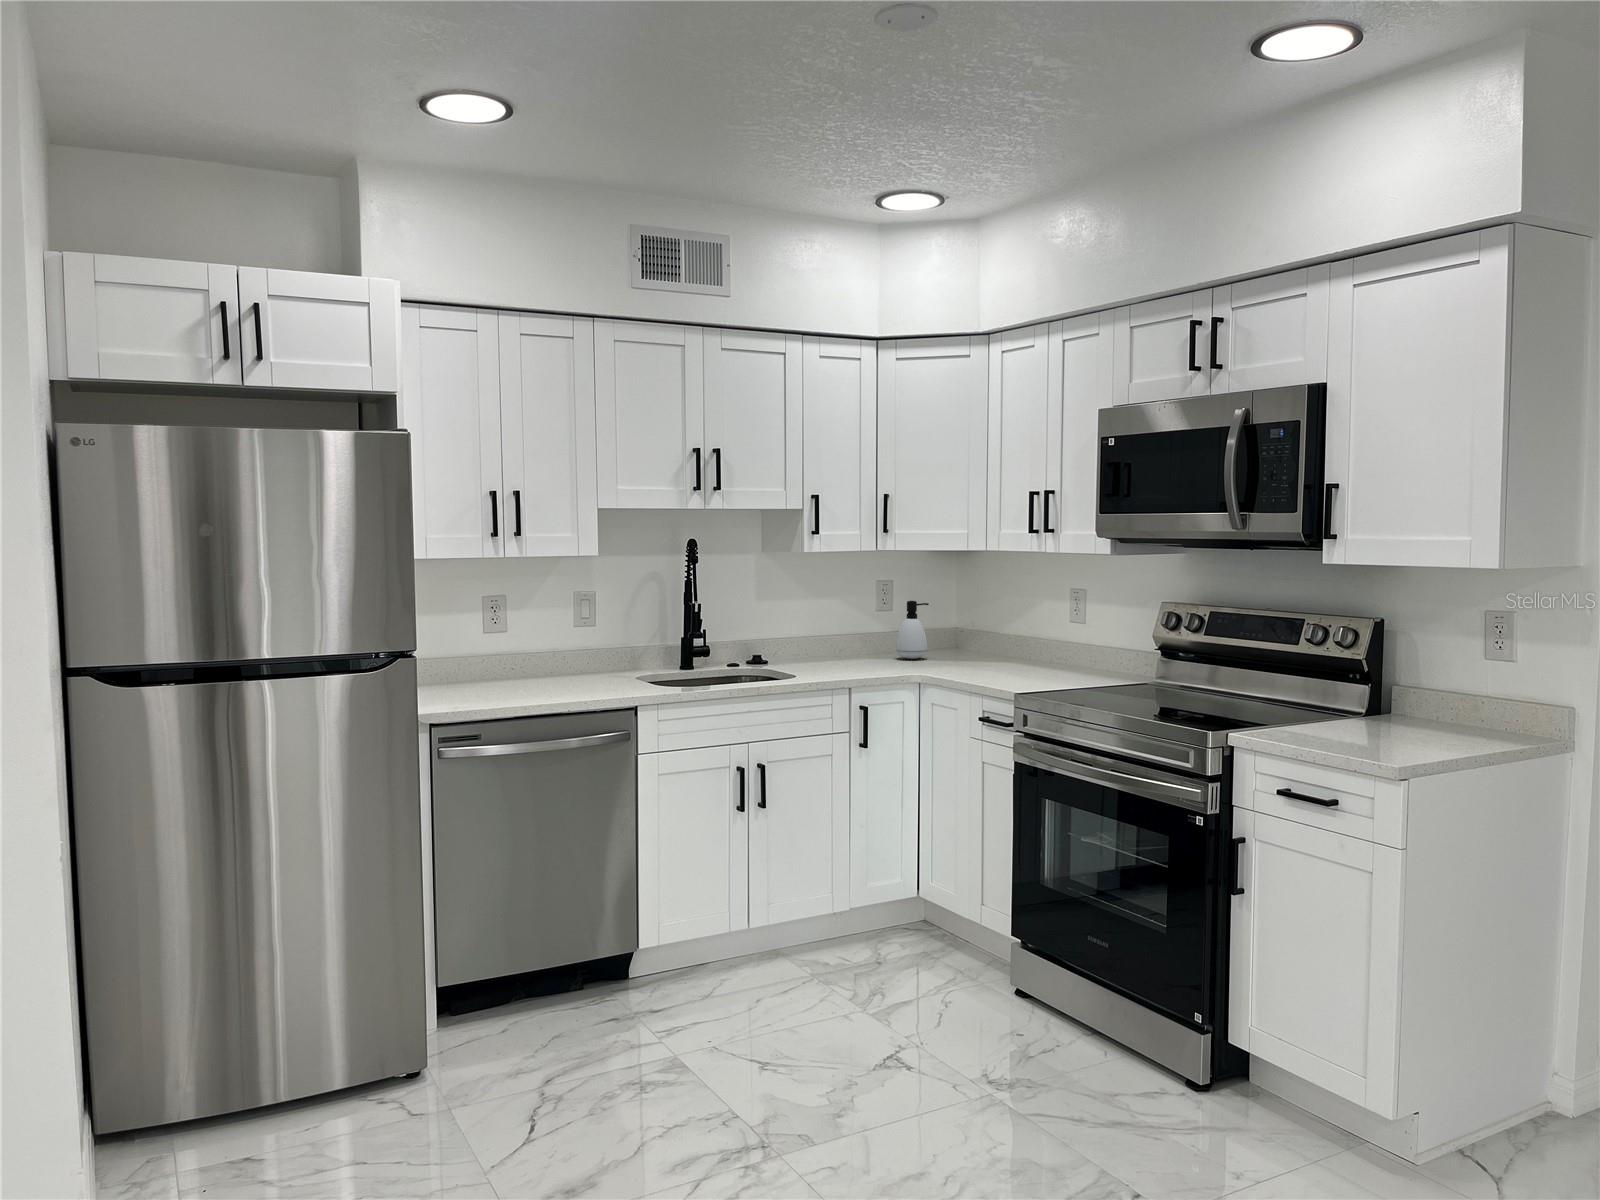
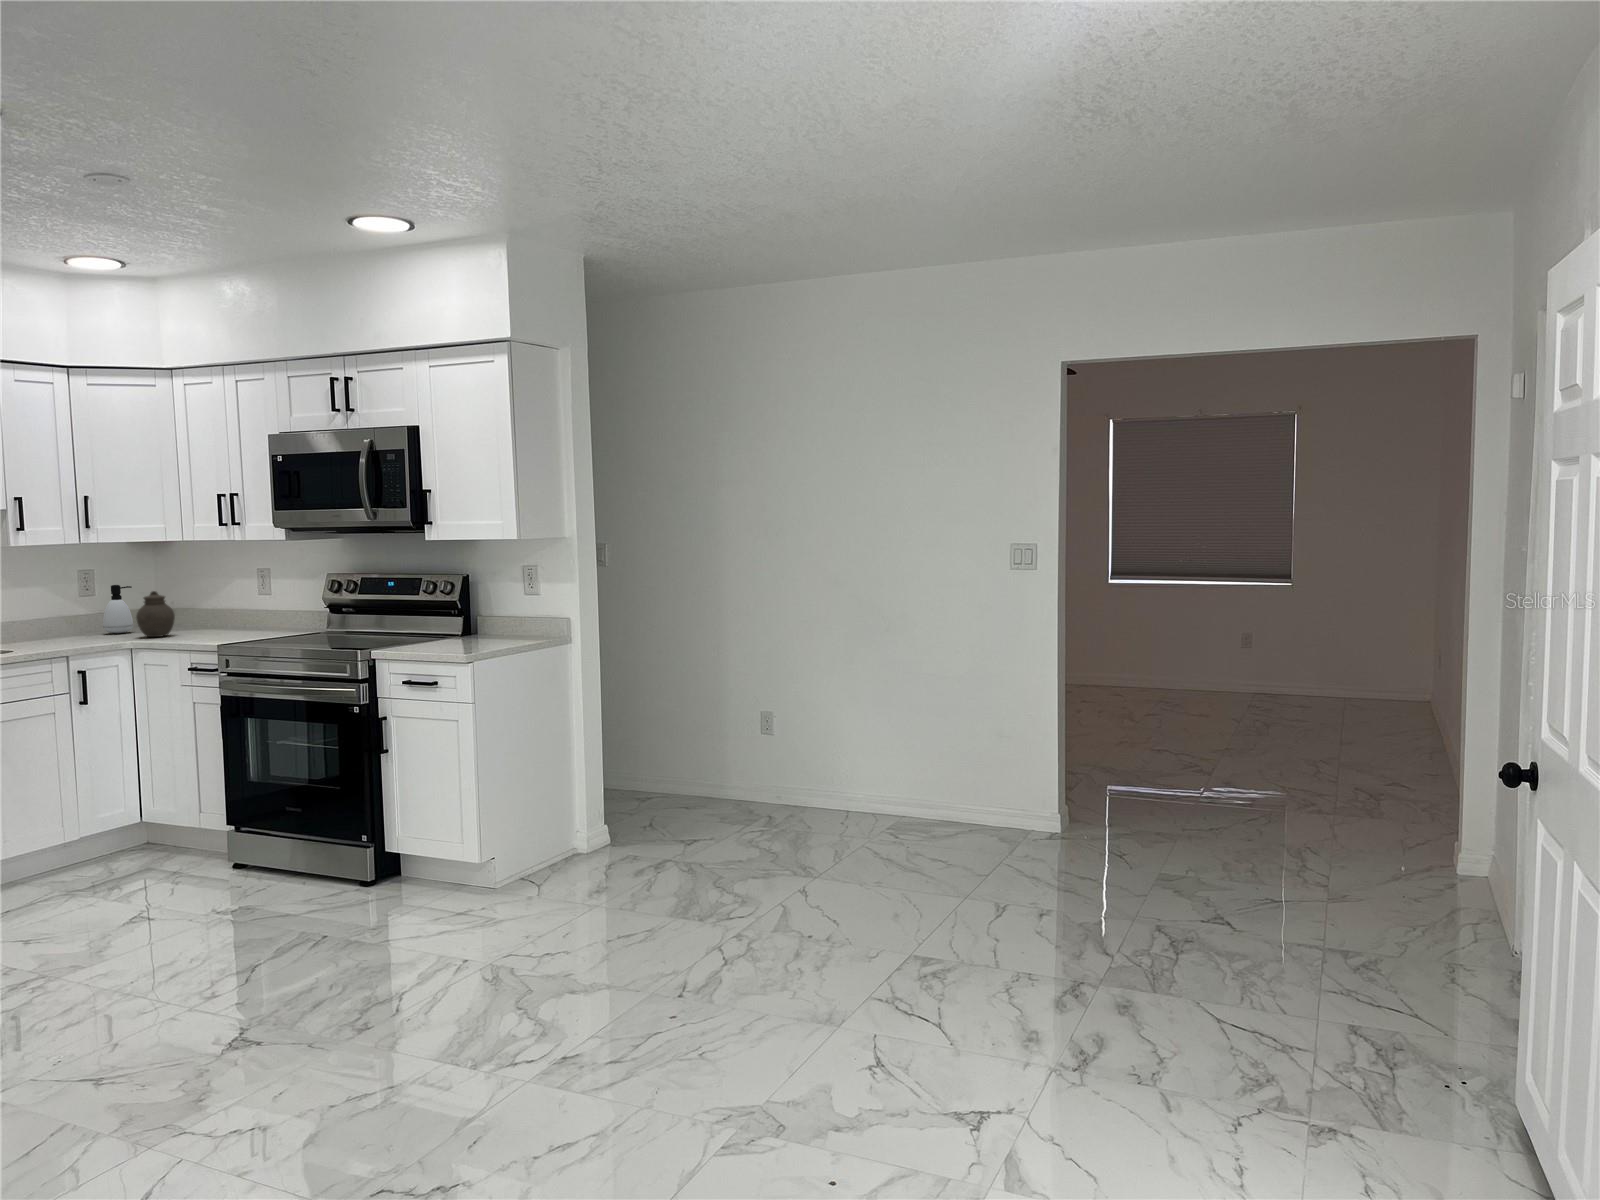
jar: none [929,612,971,670] -> present [136,591,175,637]

